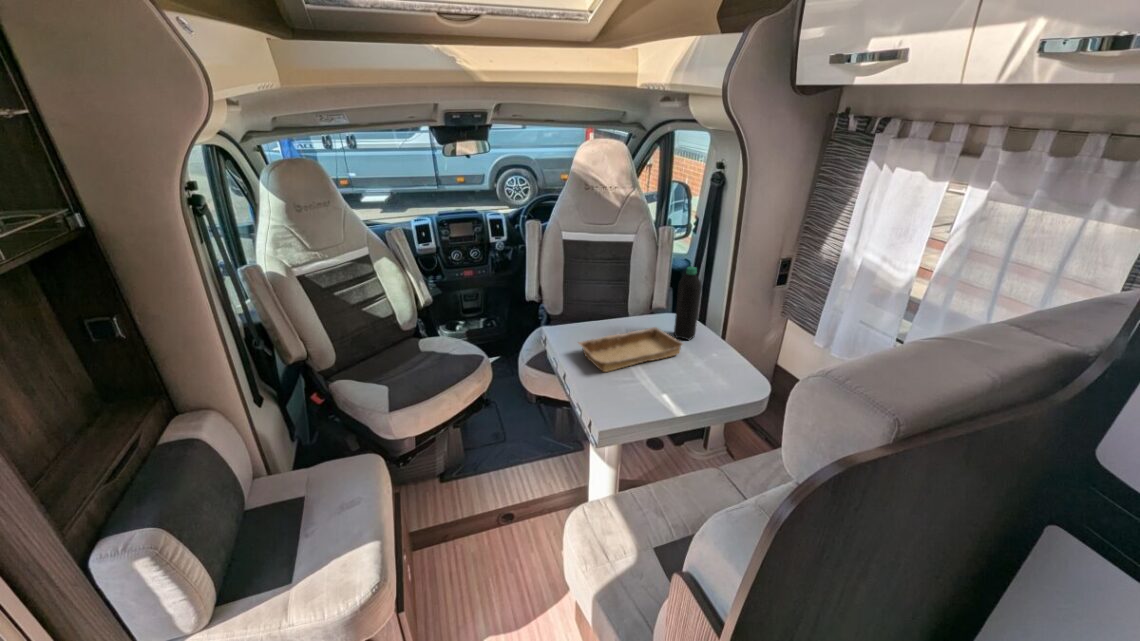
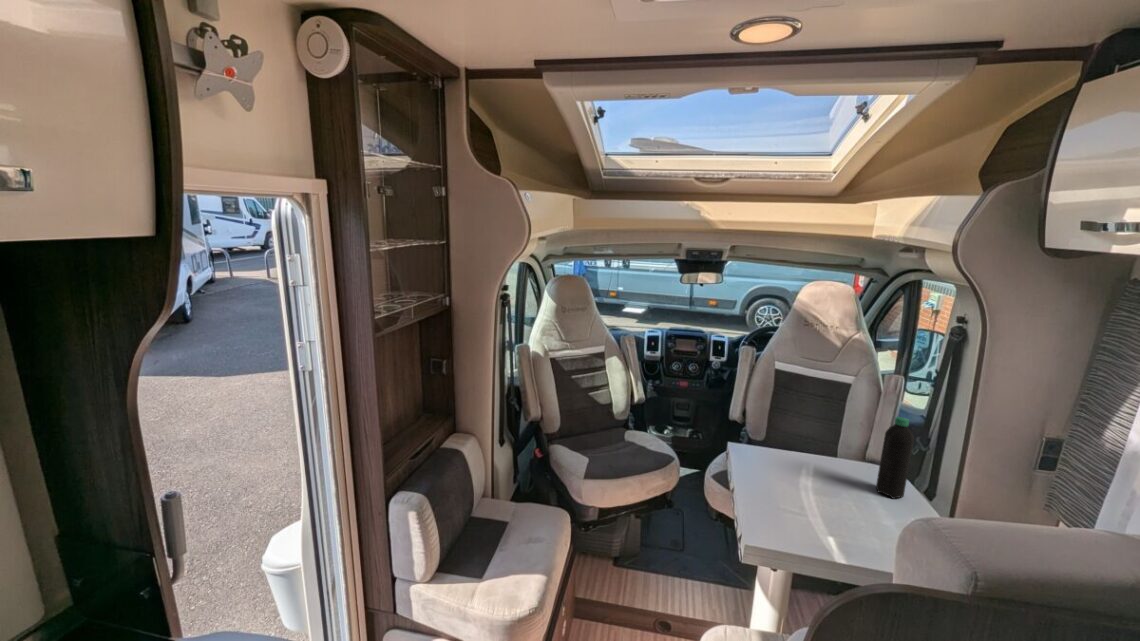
tray: present [579,327,683,372] -> none [756,463,881,508]

